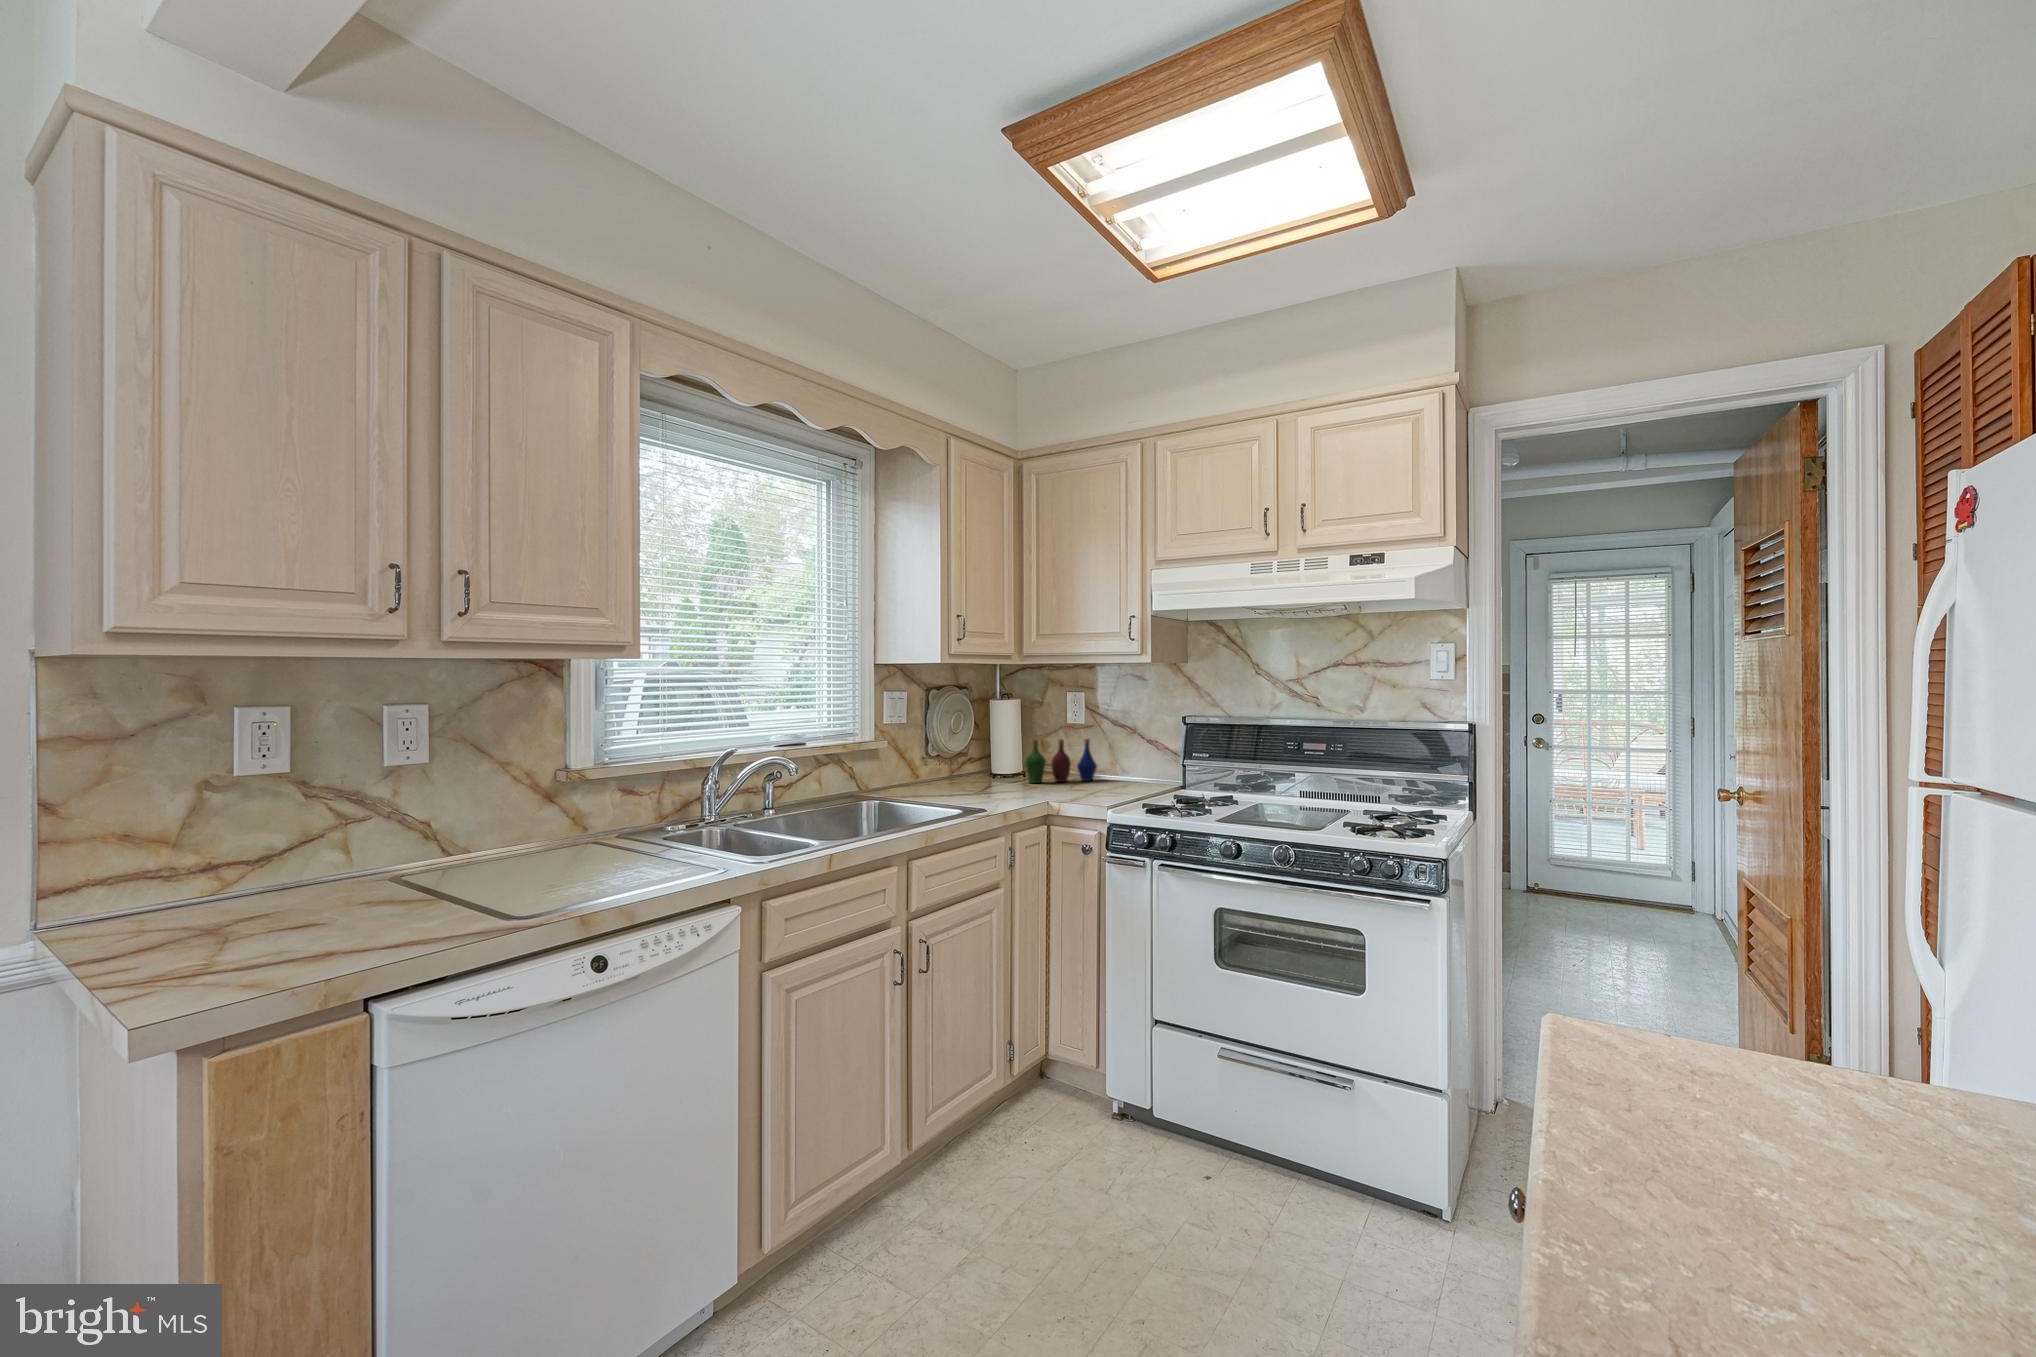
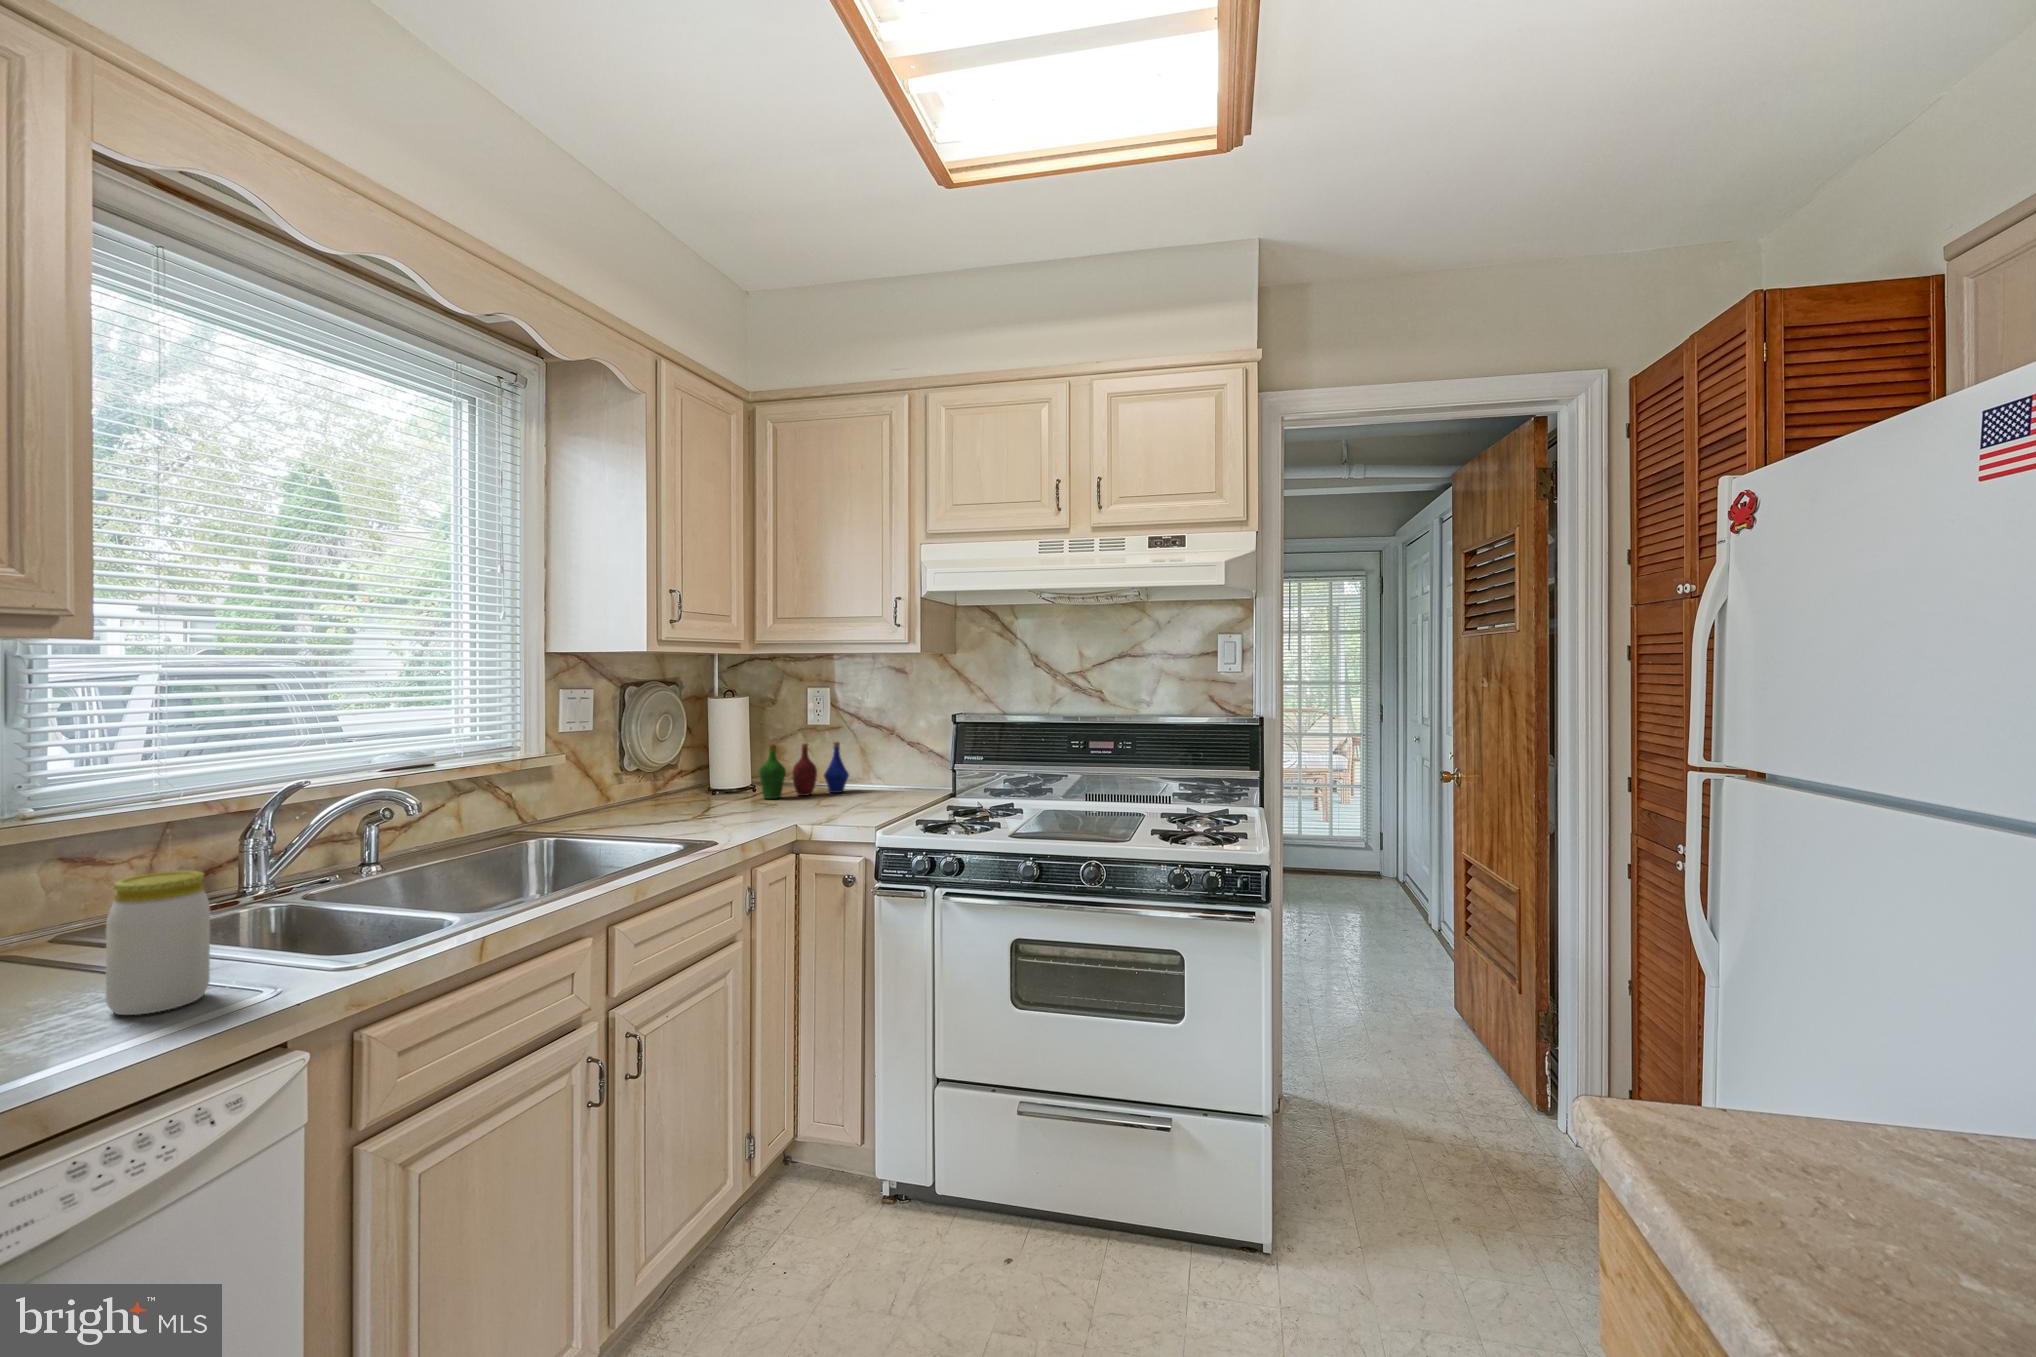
jar: none [646,793,692,872] -> present [106,870,210,1015]

